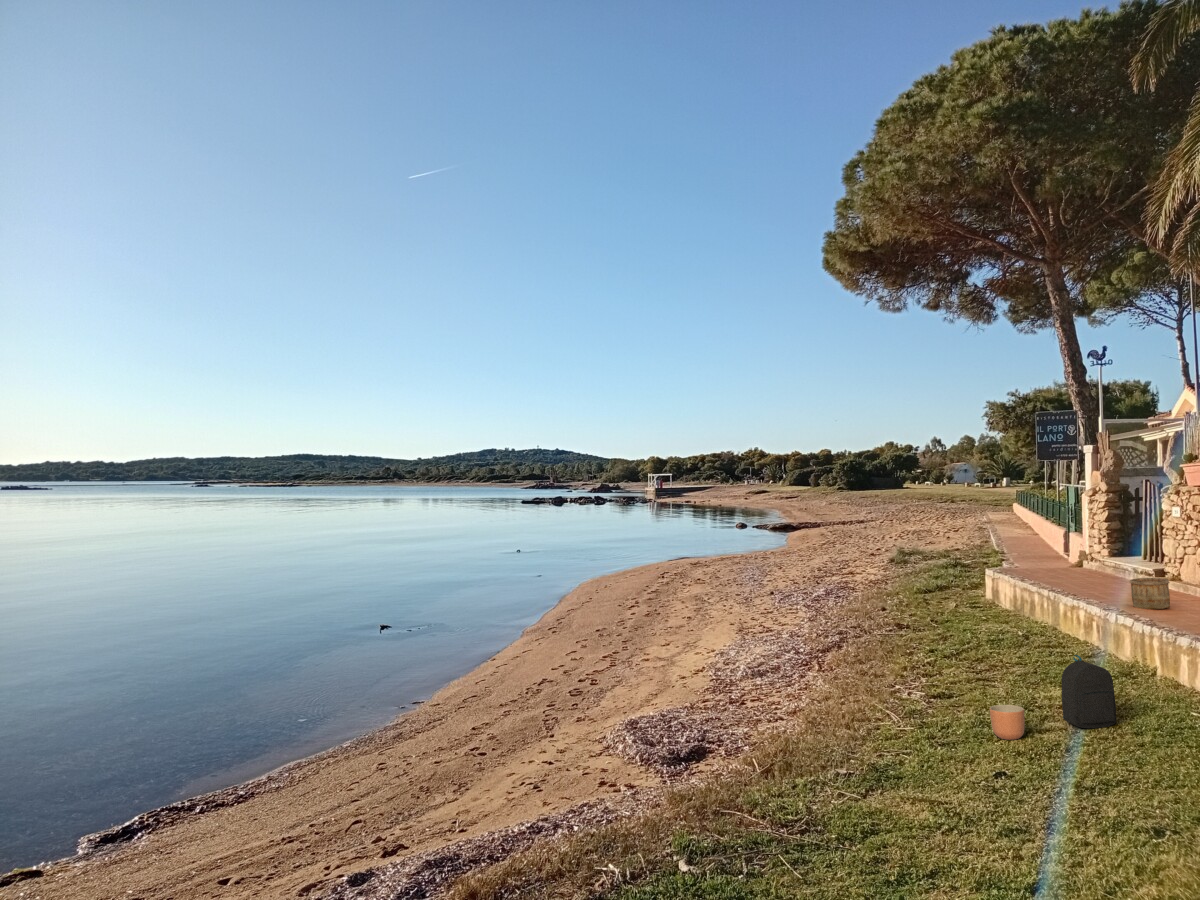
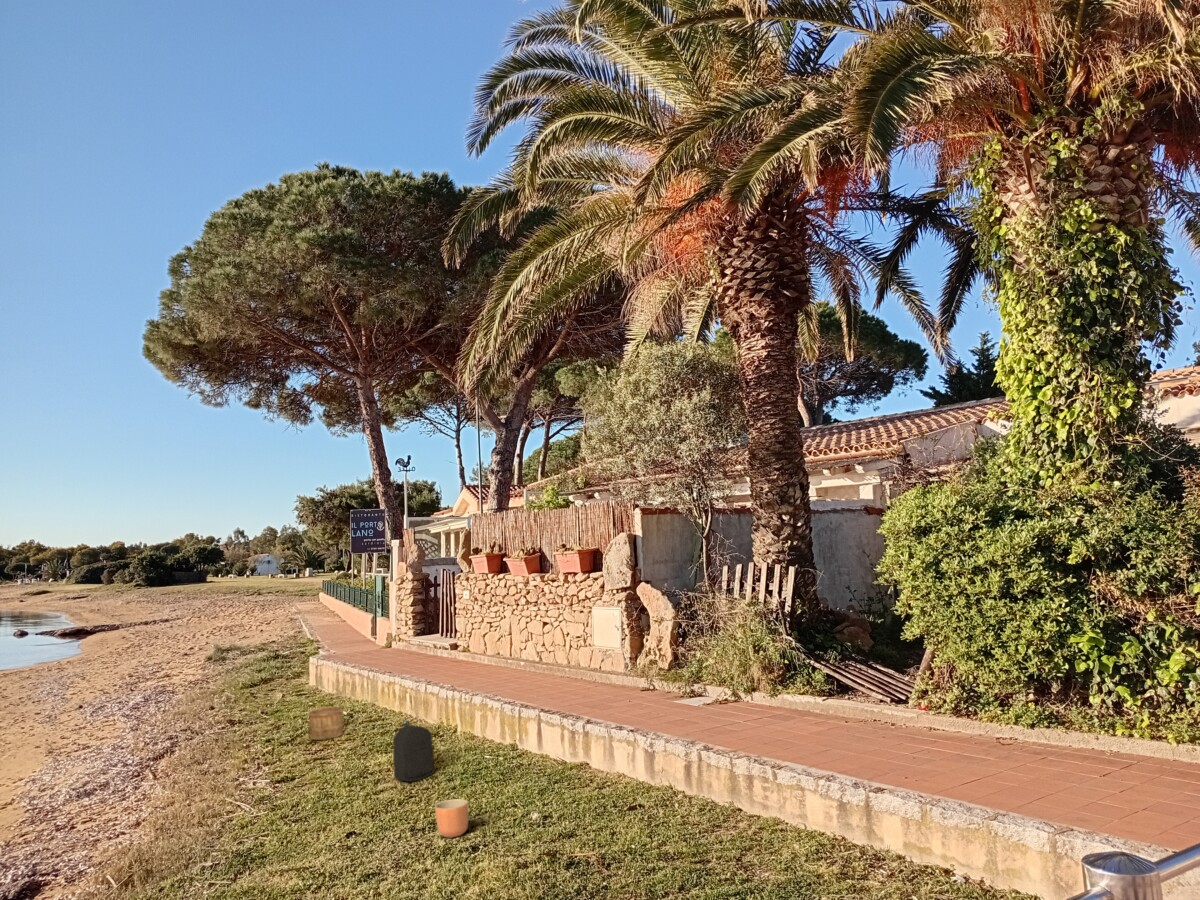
wooden bucket: present [1130,578,1170,609] -> present [308,707,343,740]
planter: present [990,705,1025,740] -> present [435,799,468,838]

